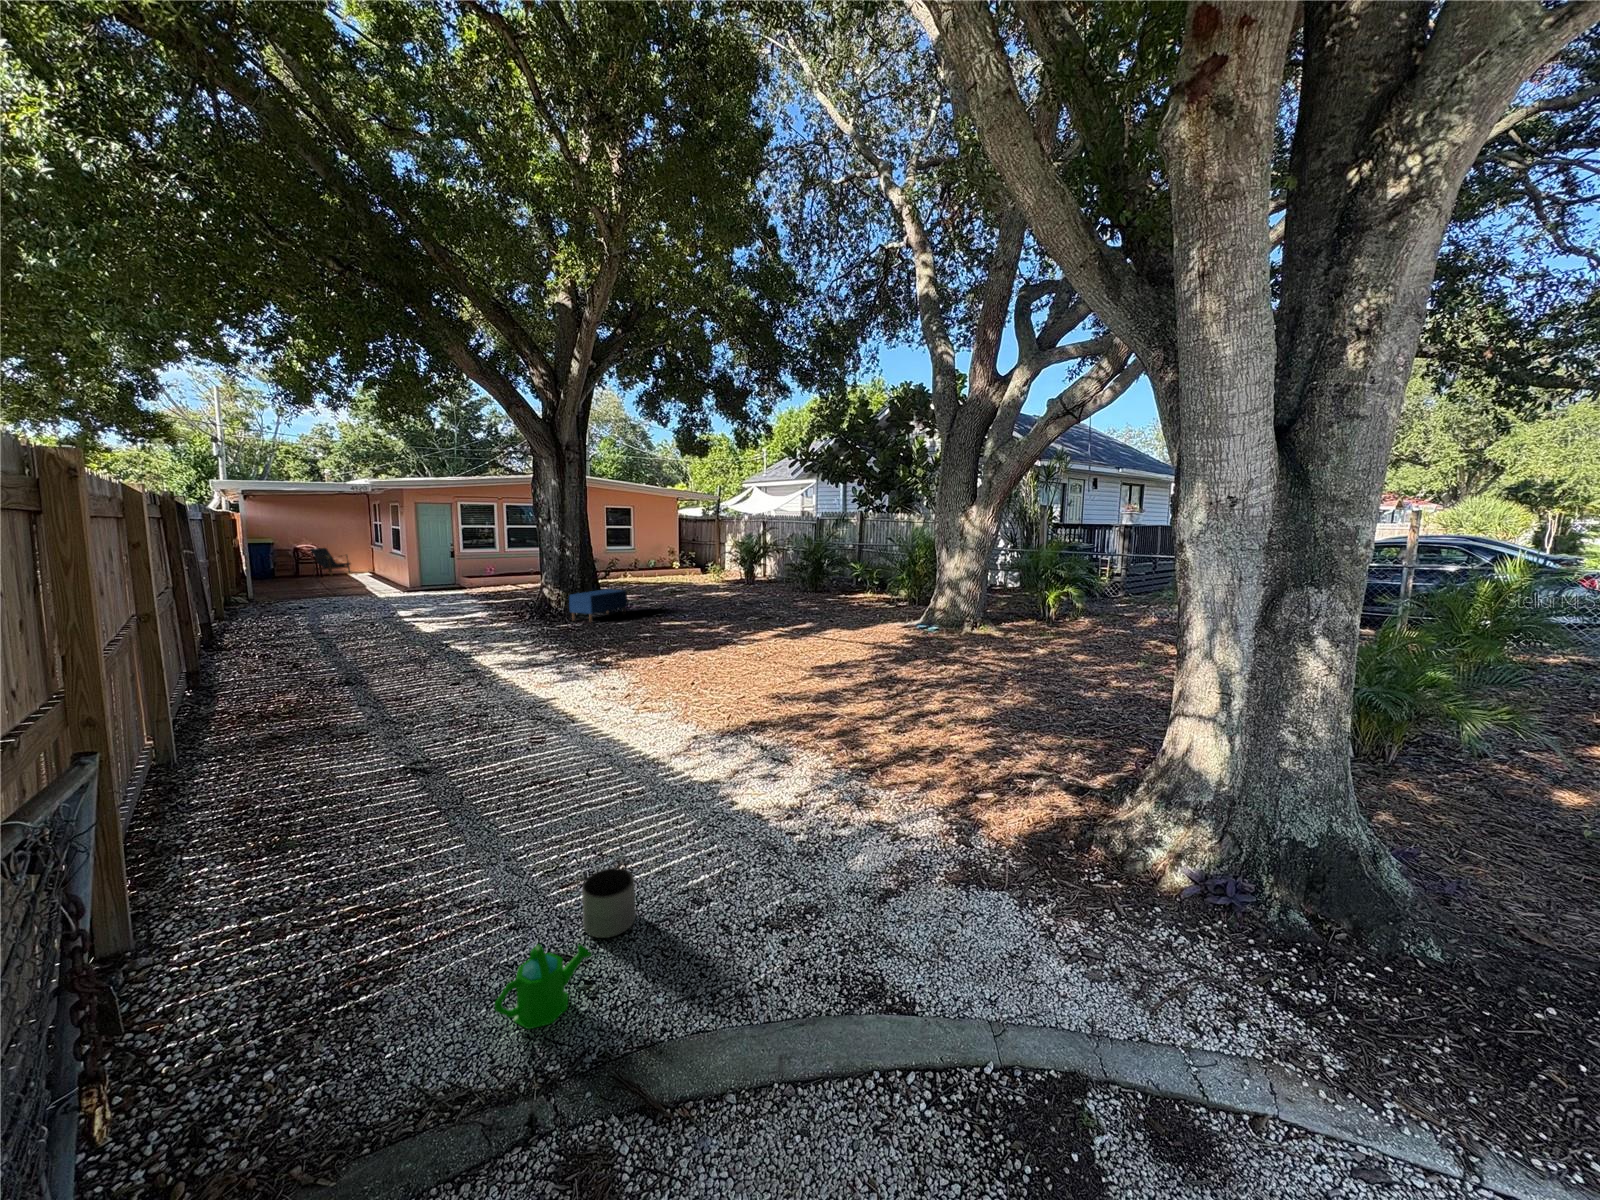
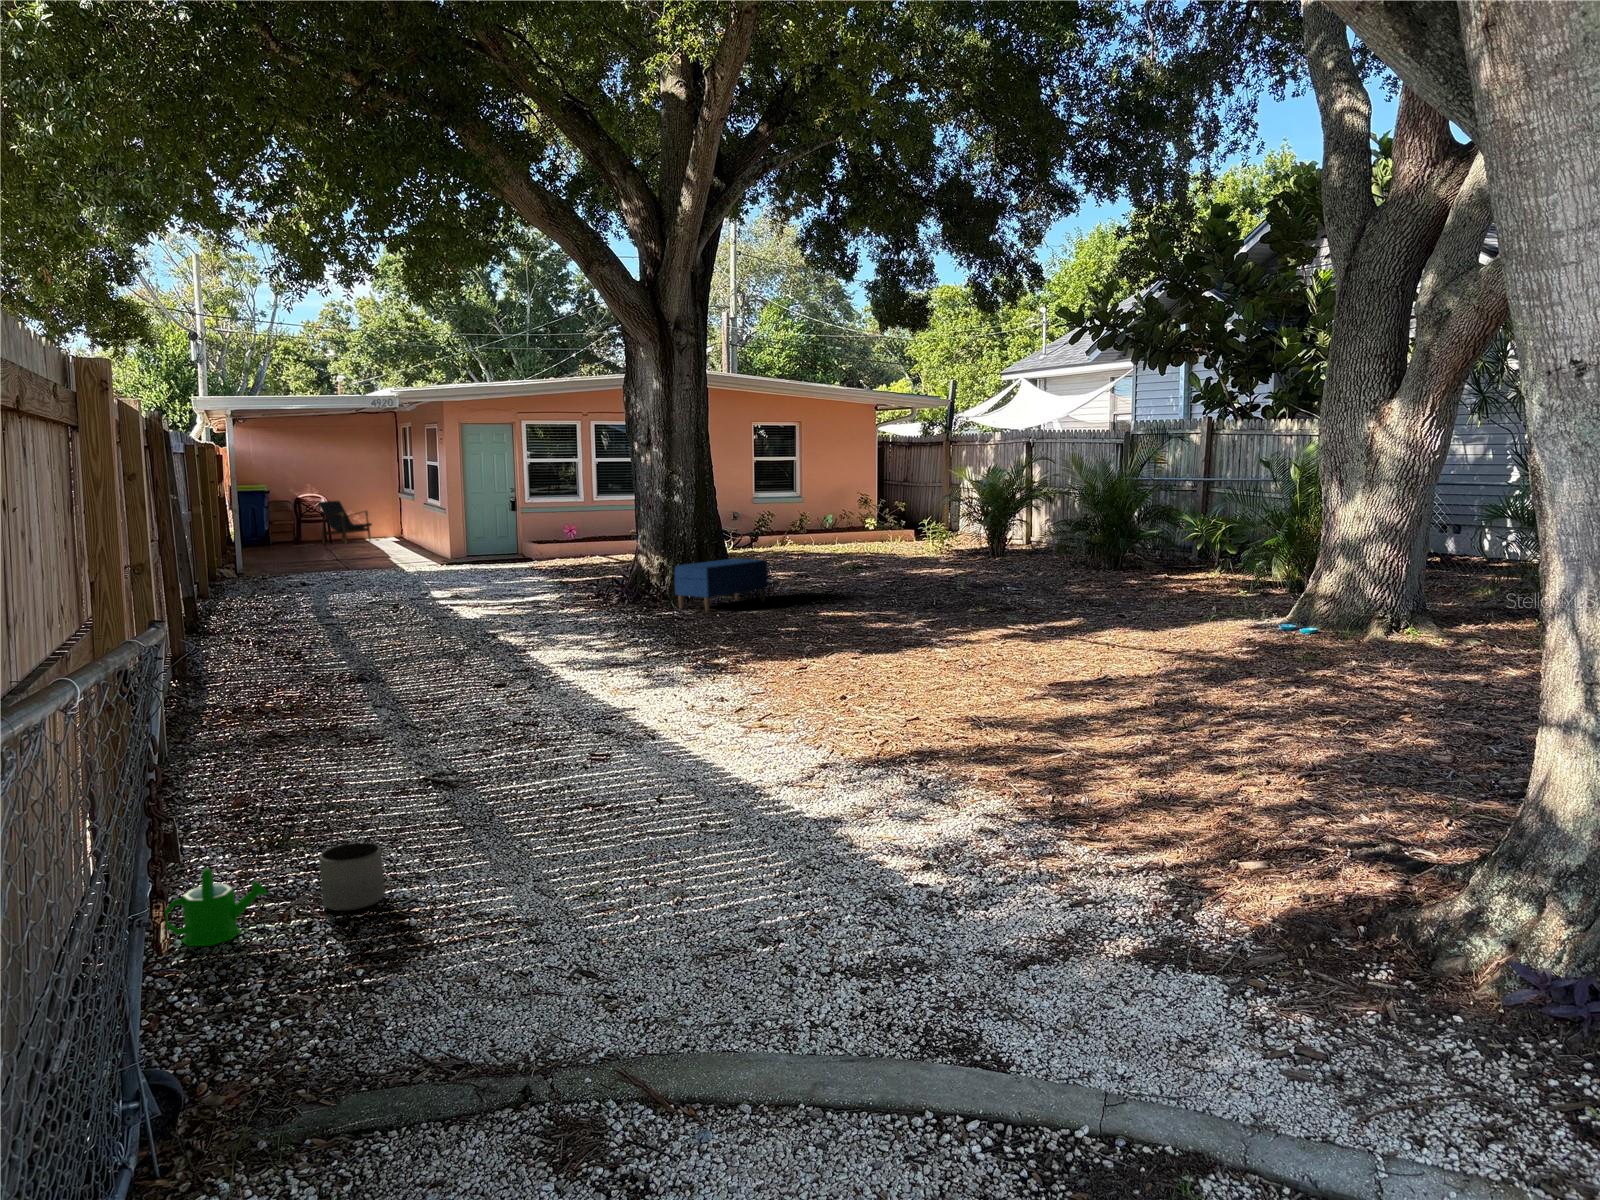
planter: present [582,868,636,938] -> present [320,842,385,911]
watering can: present [494,944,592,1029] -> present [165,868,267,946]

